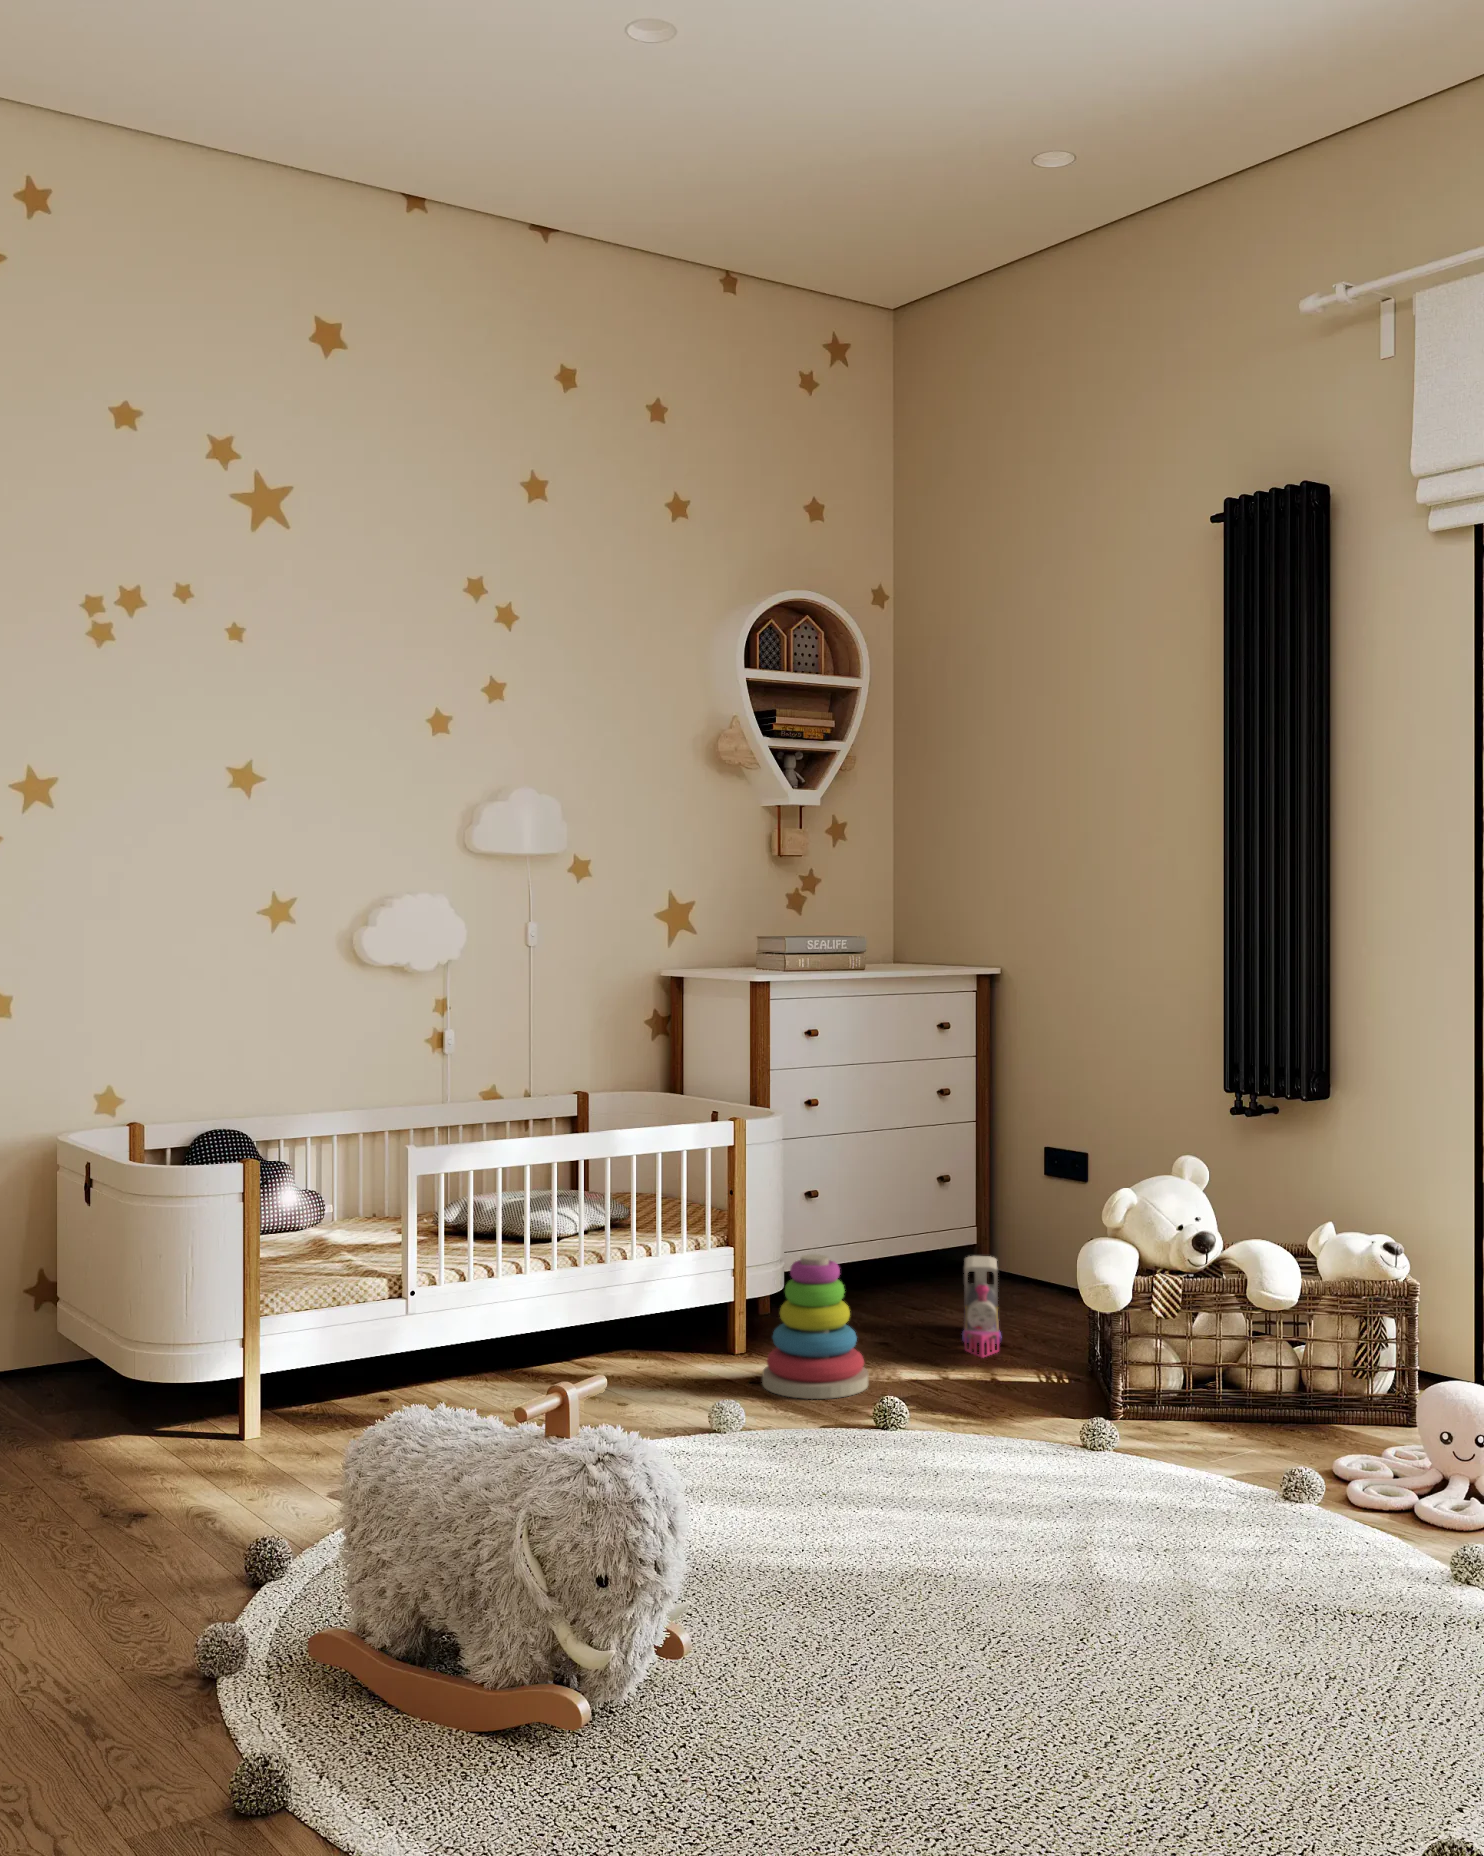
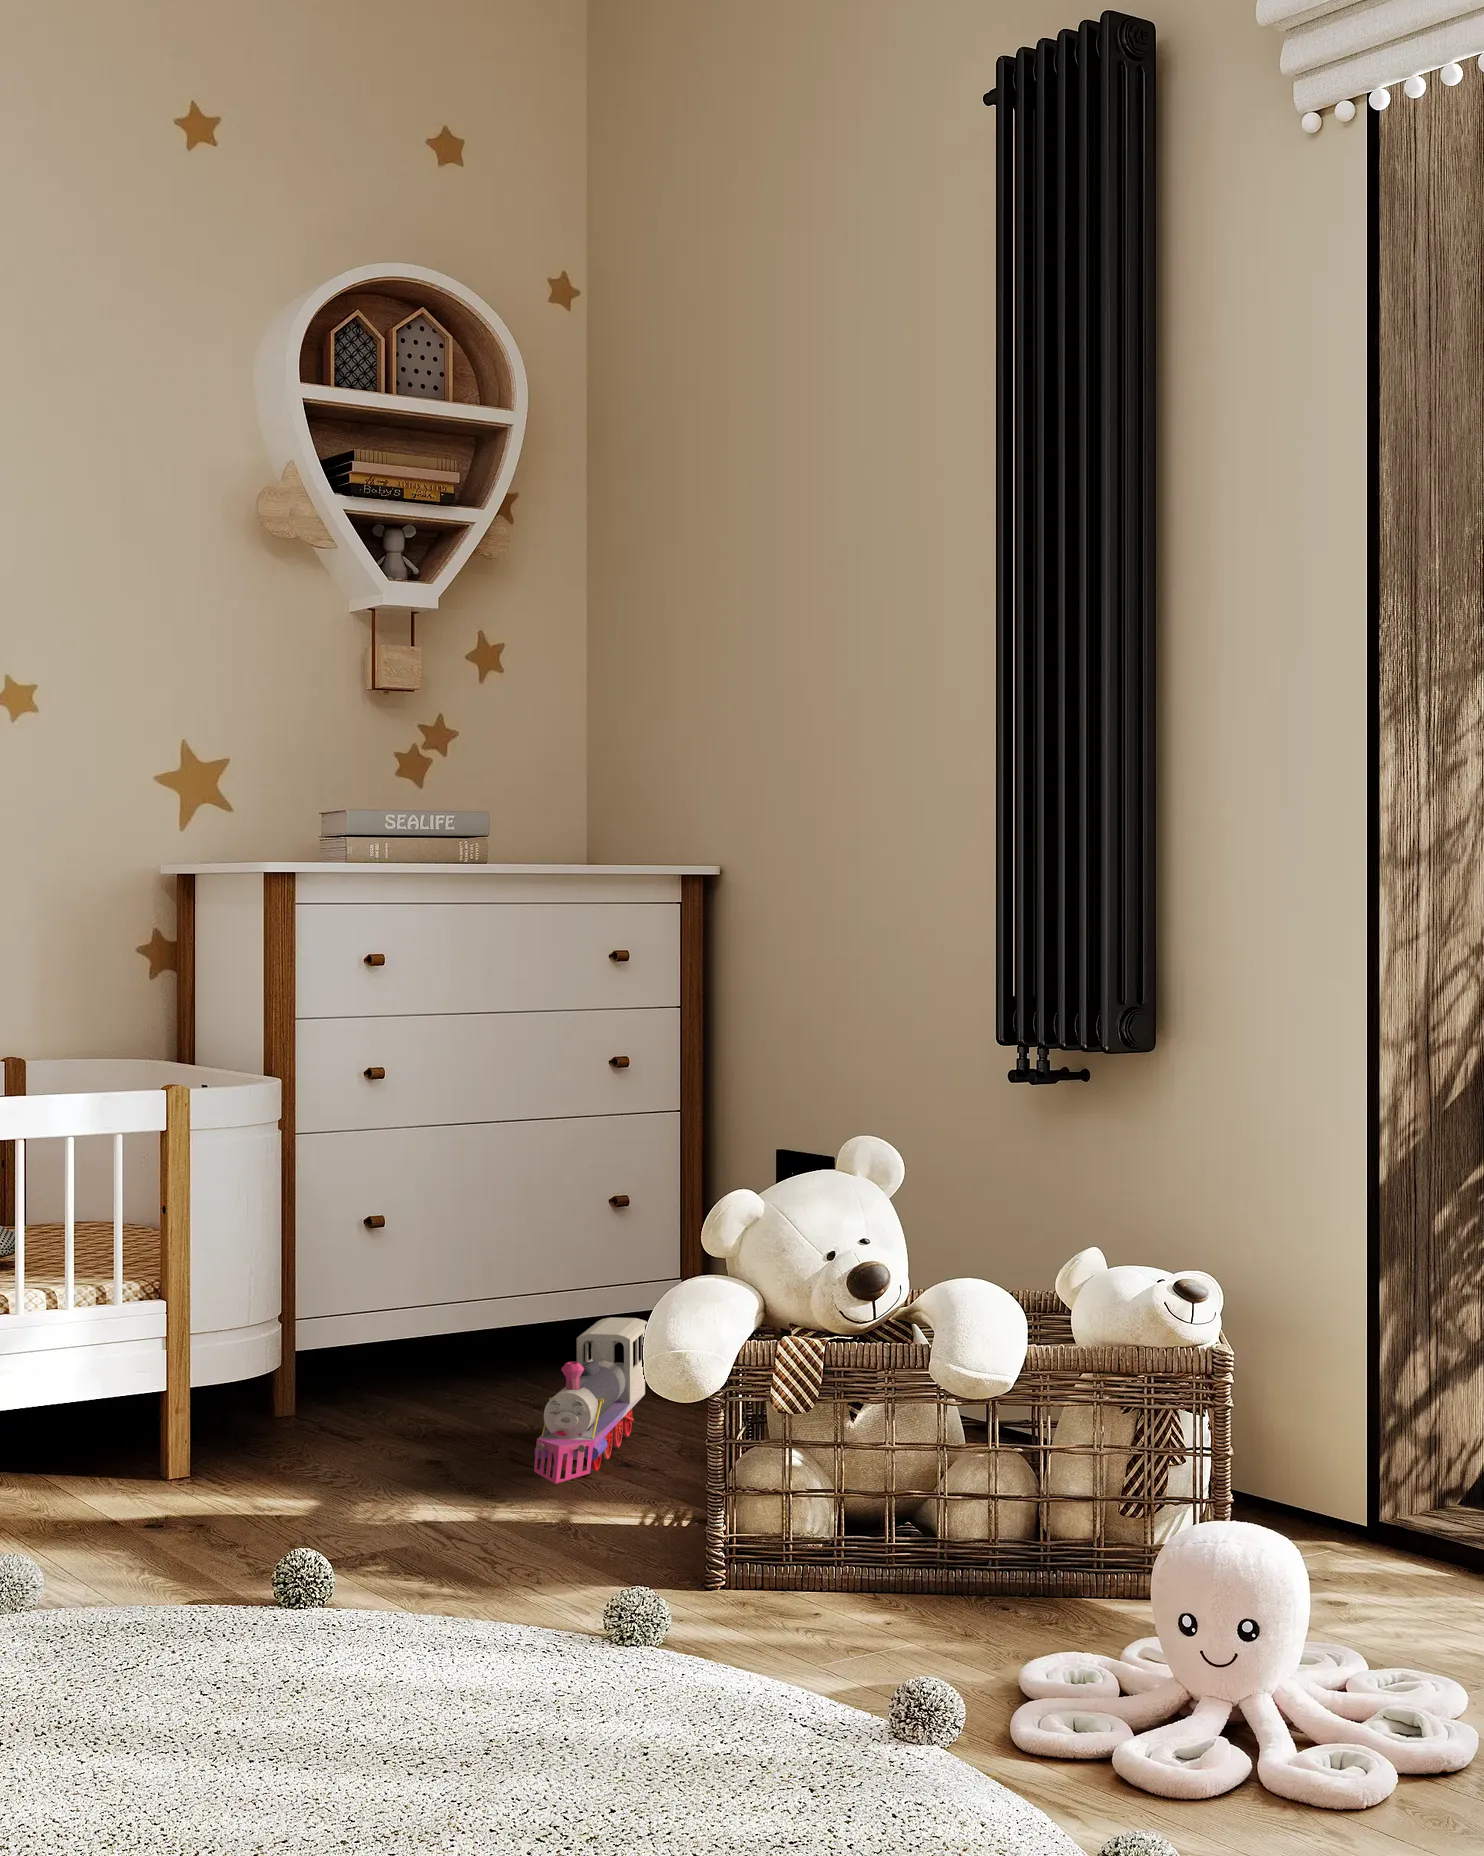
stacking toy: present [762,1254,868,1399] -> none [152,1308,339,1554]

